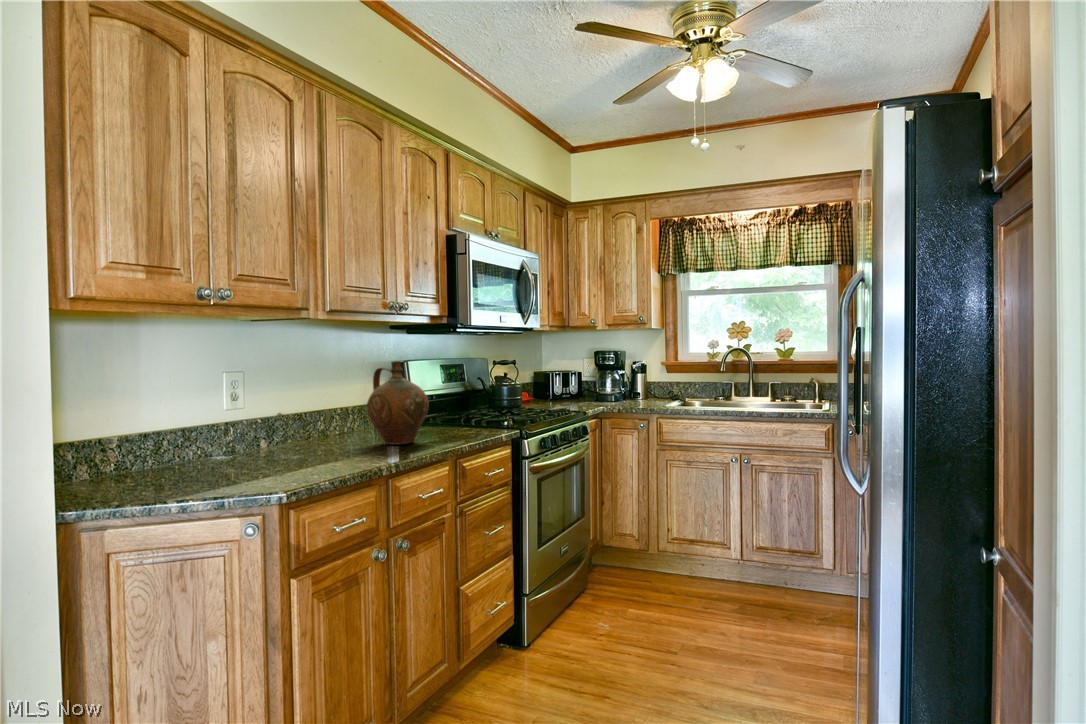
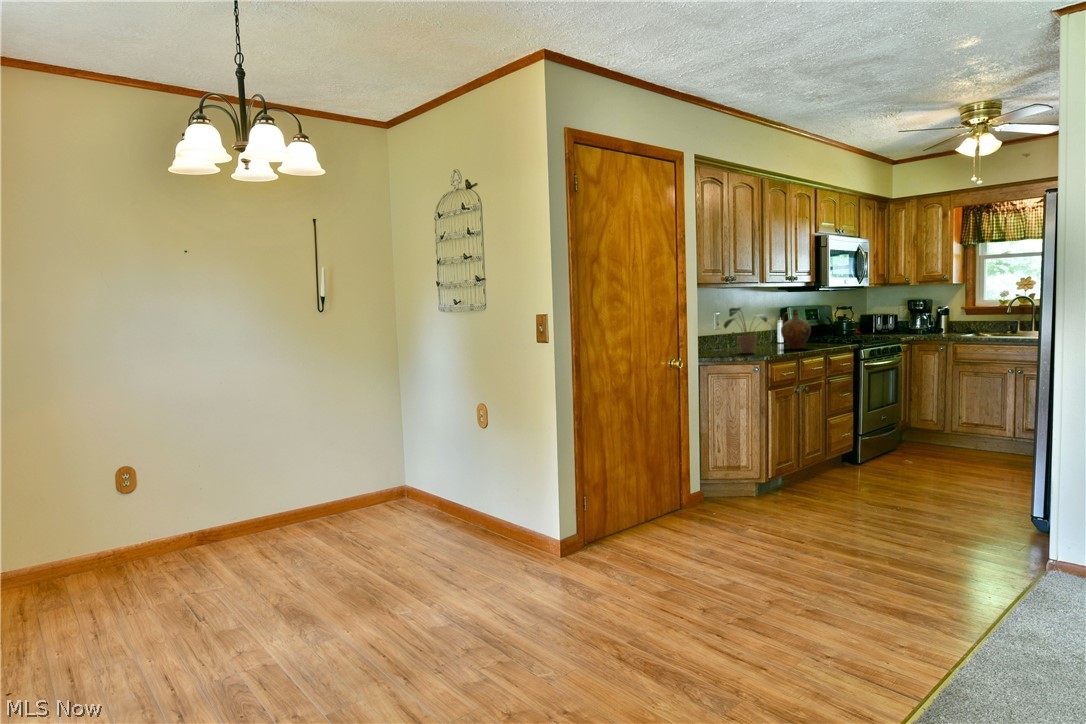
potted plant: none [201,352,328,469] -> present [724,307,767,353]

